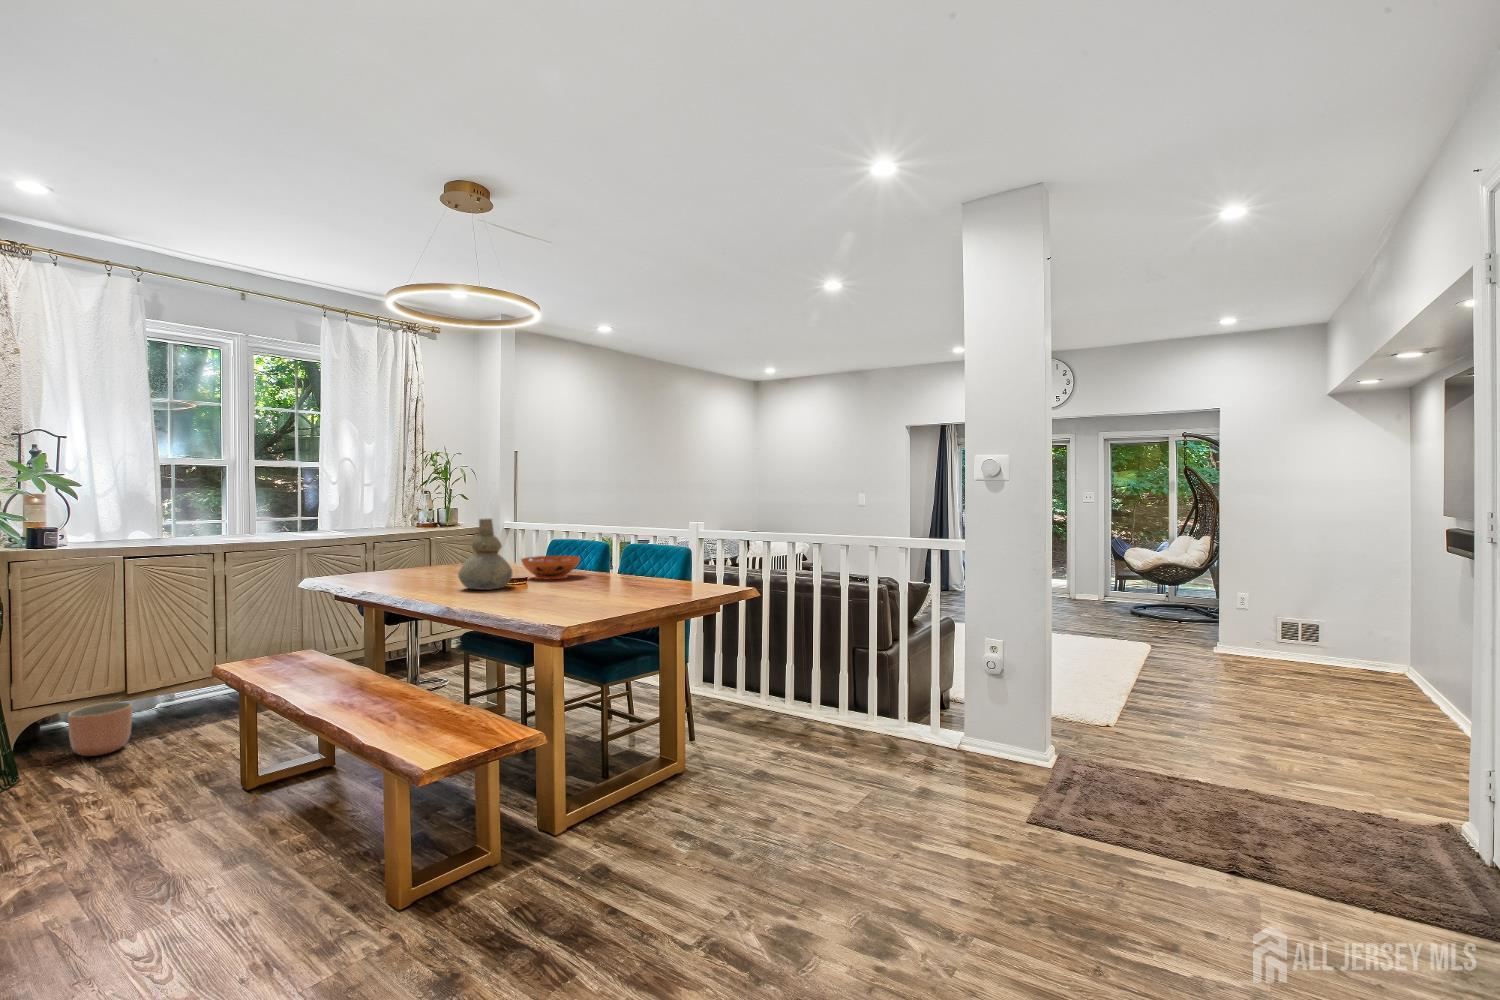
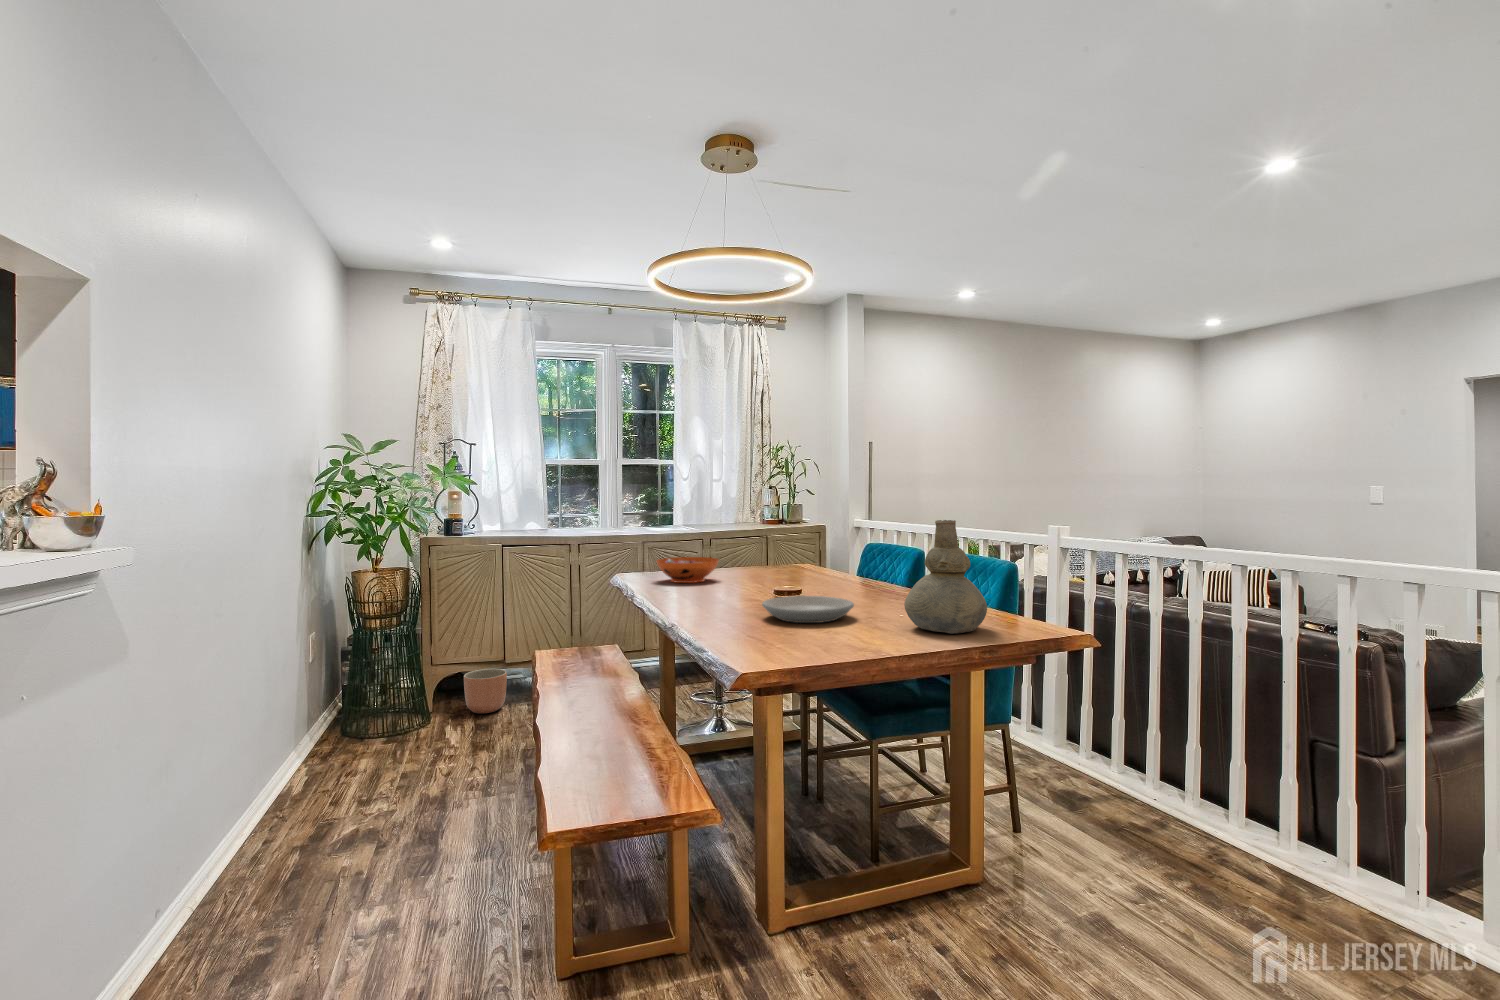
vase: present [458,519,512,590] -> present [904,520,987,634]
decorative bowl: present [521,556,580,579] -> present [656,557,719,583]
plate: none [517,582,592,603] -> present [762,596,854,623]

